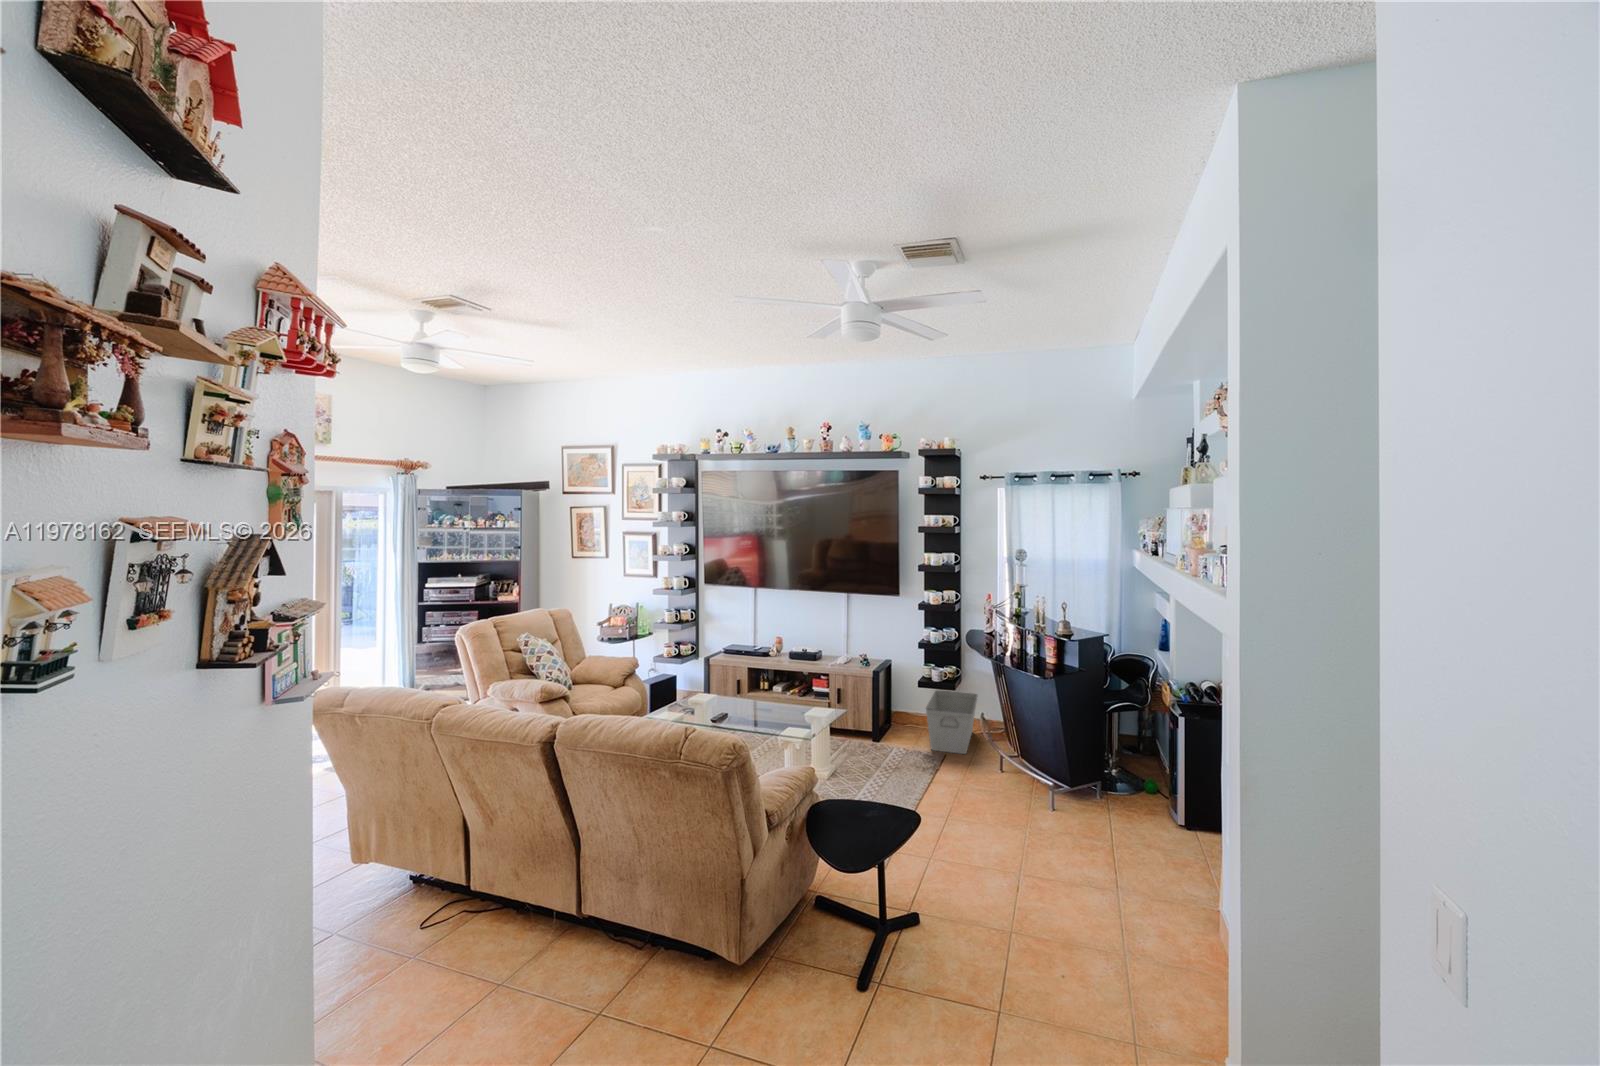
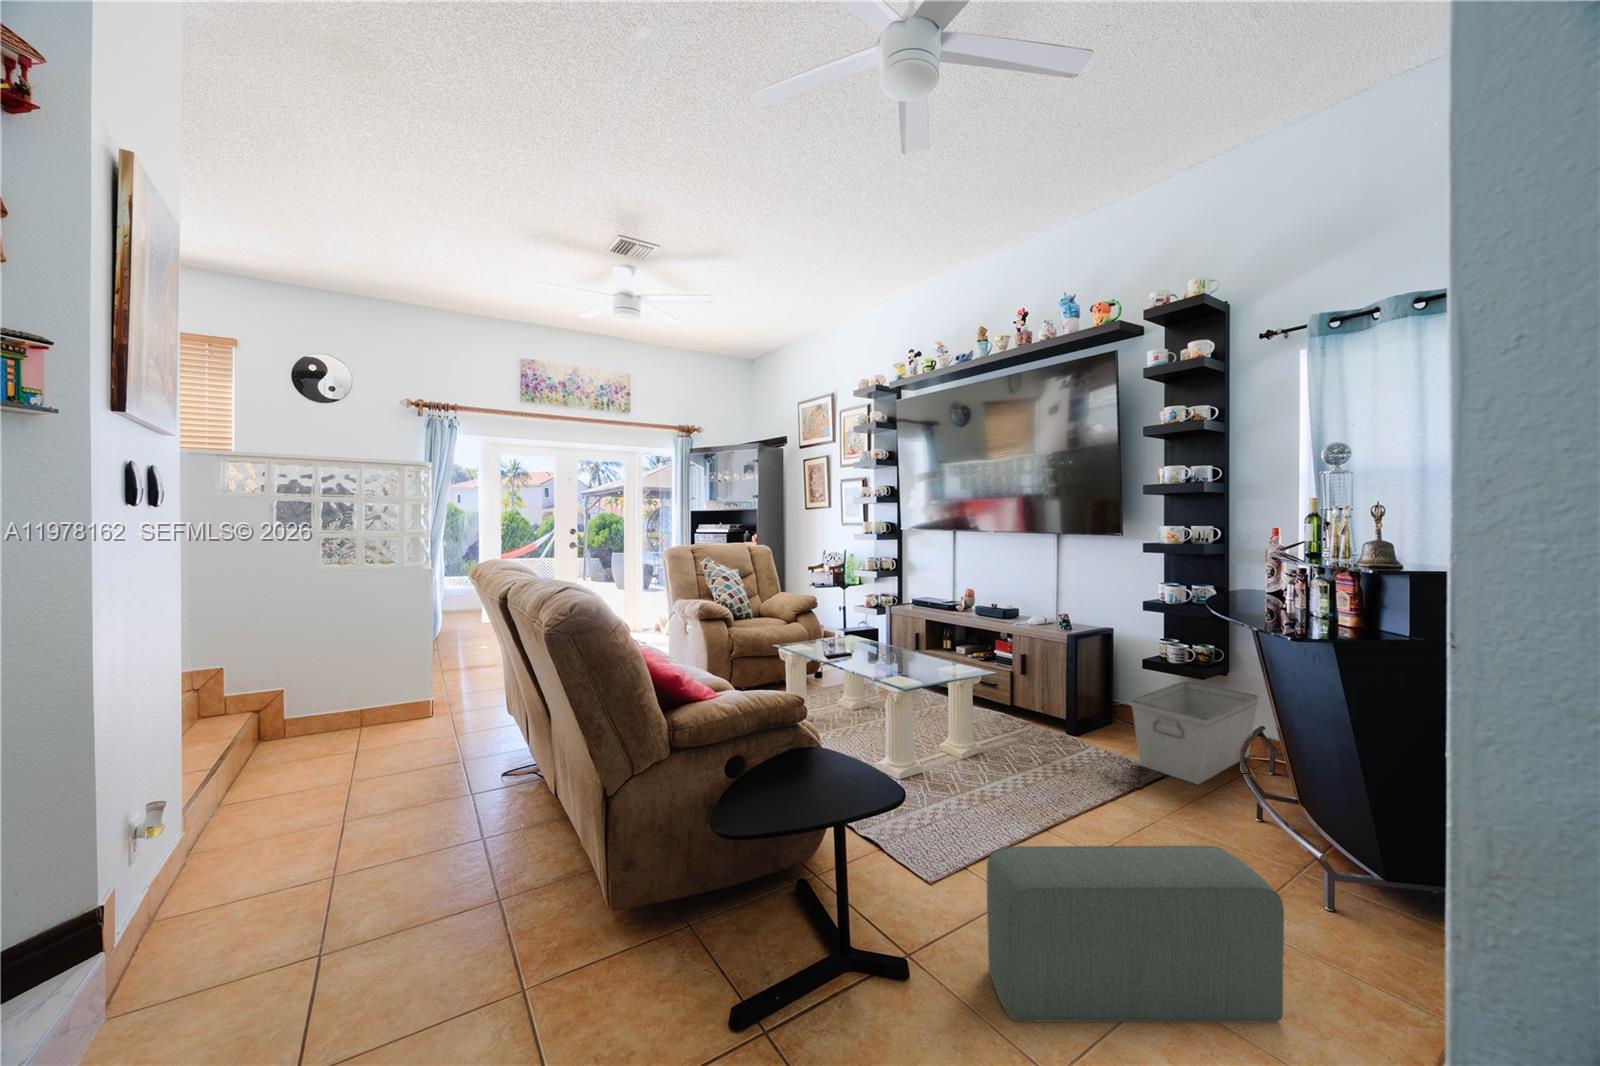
pouf: none [971,775,1079,883] -> present [987,846,1284,1023]

